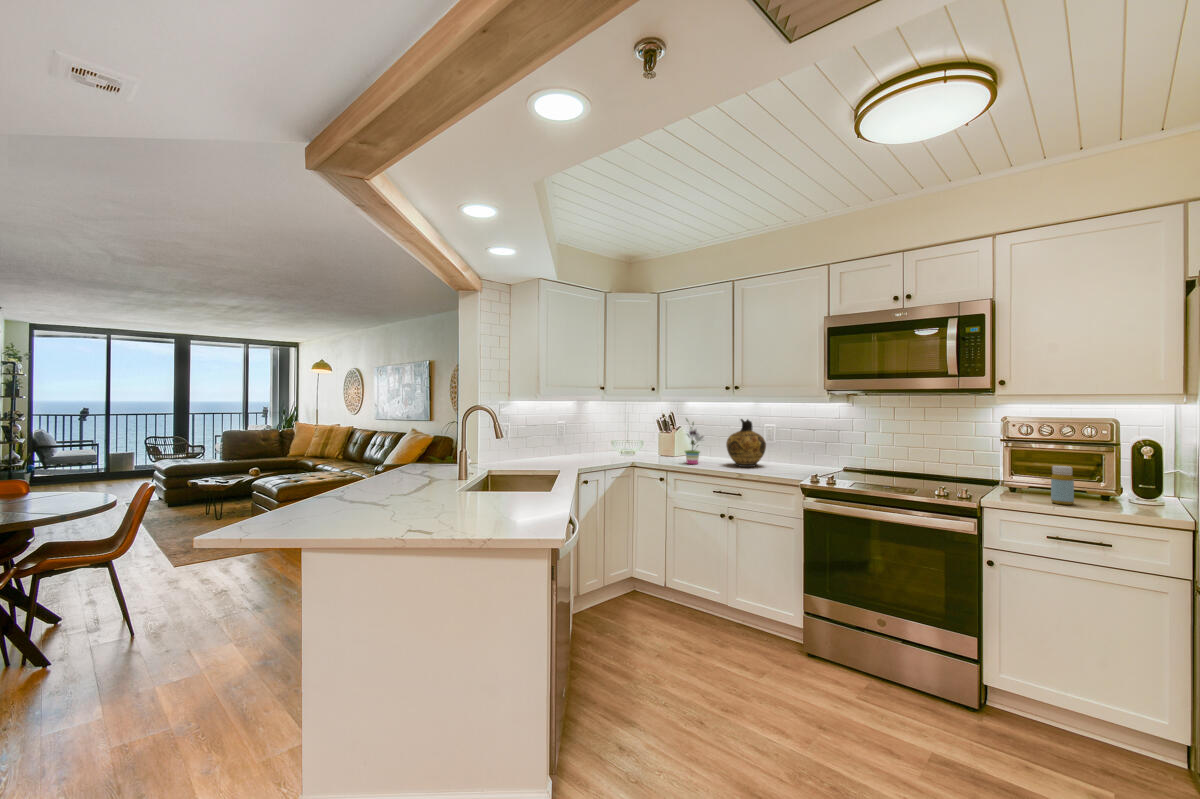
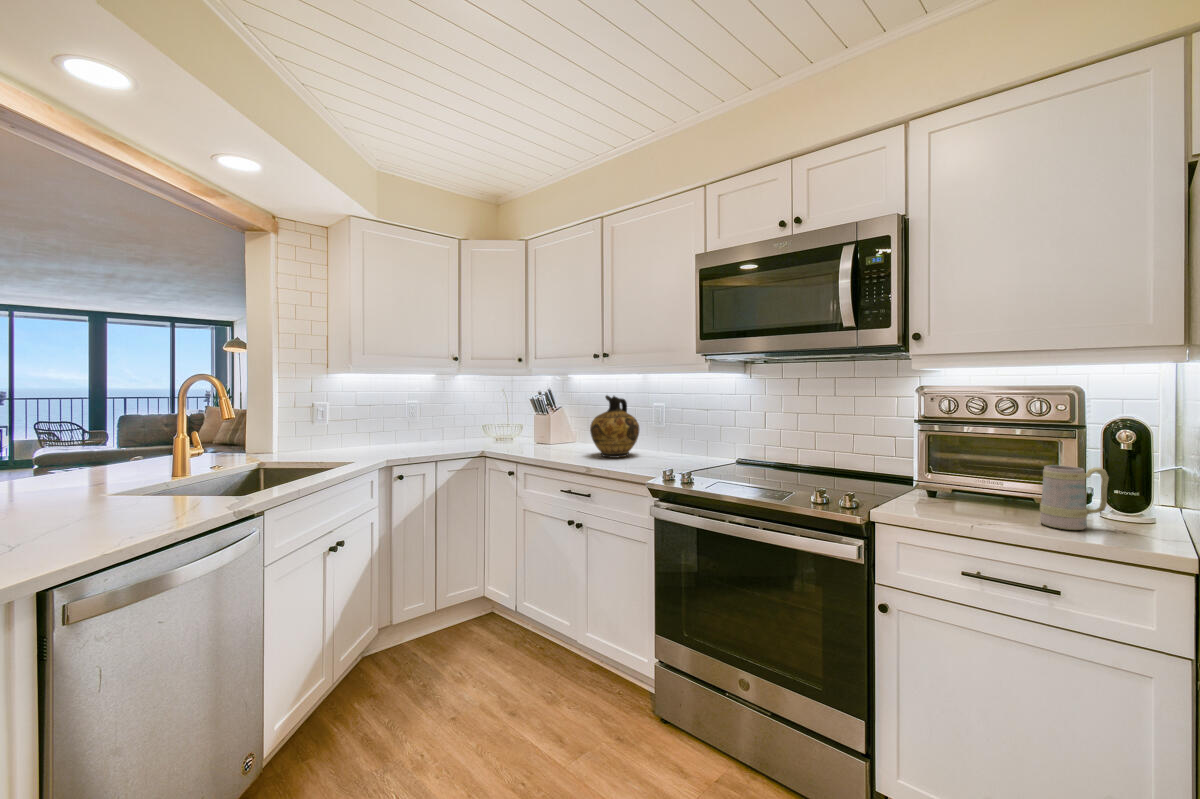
potted plant: present [685,420,703,464] -> none [542,395,572,454]
bottle: present [1051,466,1074,505] -> none [977,460,1011,521]
mug: none [1093,469,1137,509] -> present [1040,465,1109,530]

